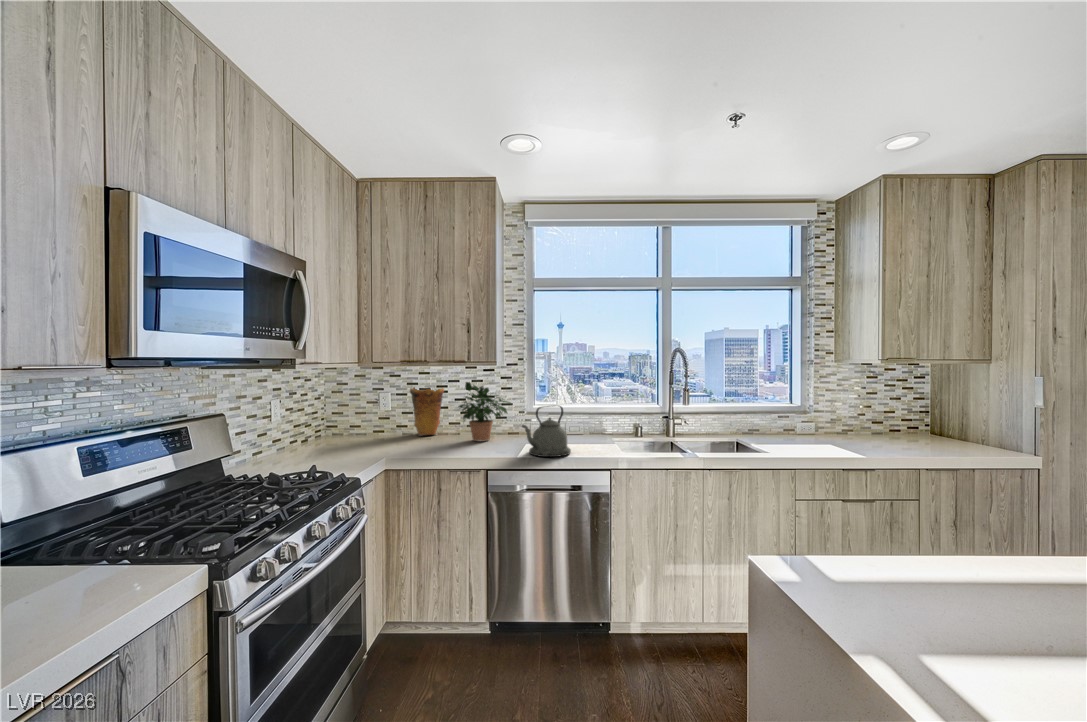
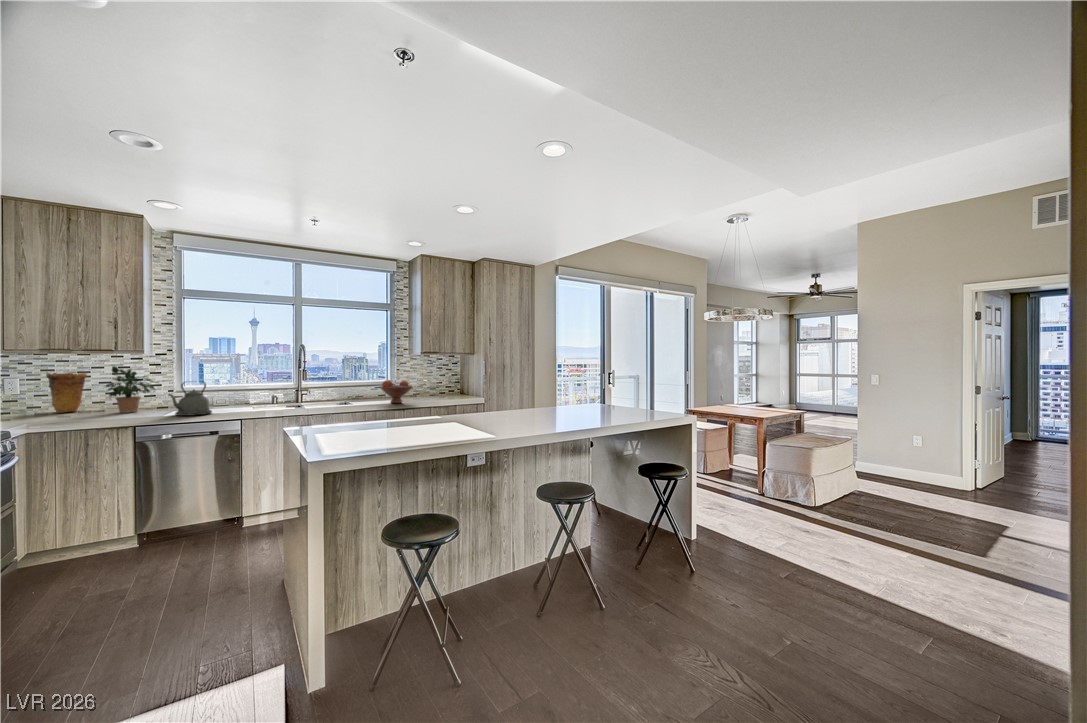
fruit bowl: none [805,408,869,452] -> present [380,380,412,403]

